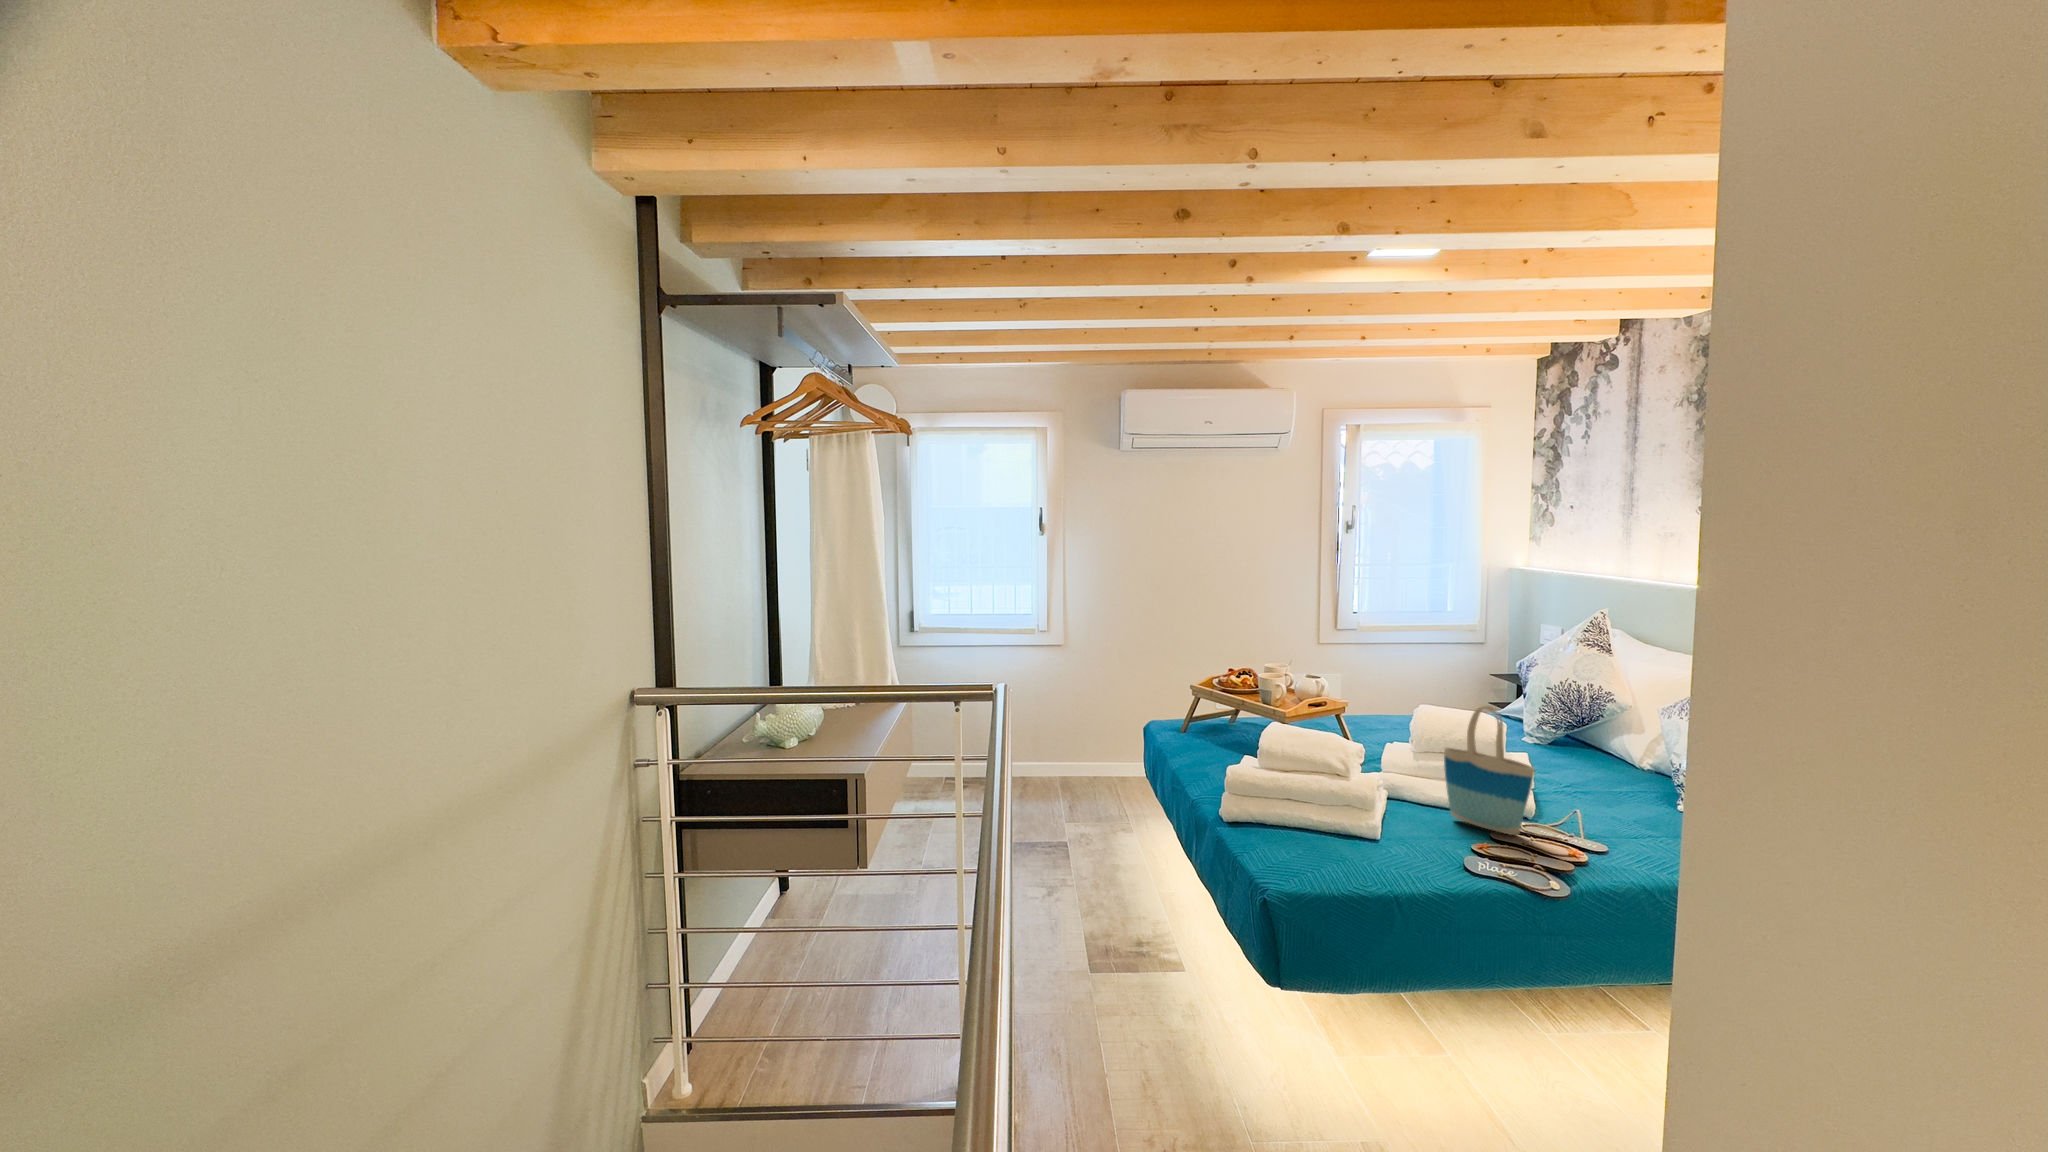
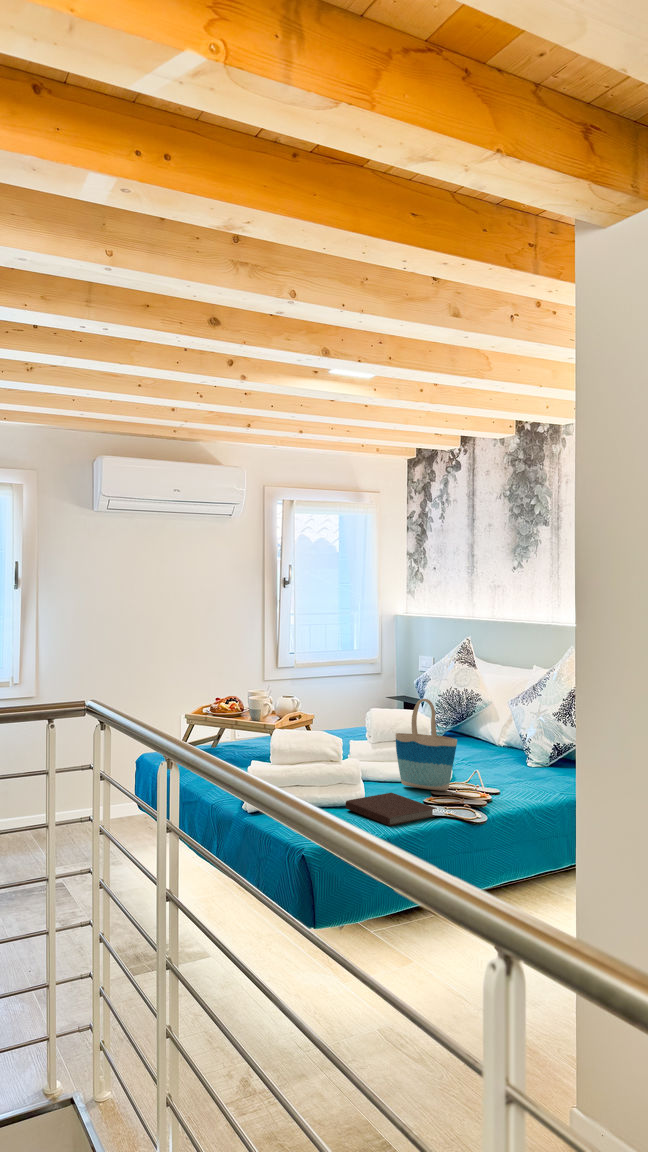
notebook: none [1352,830,1481,882] -> present [346,793,437,826]

